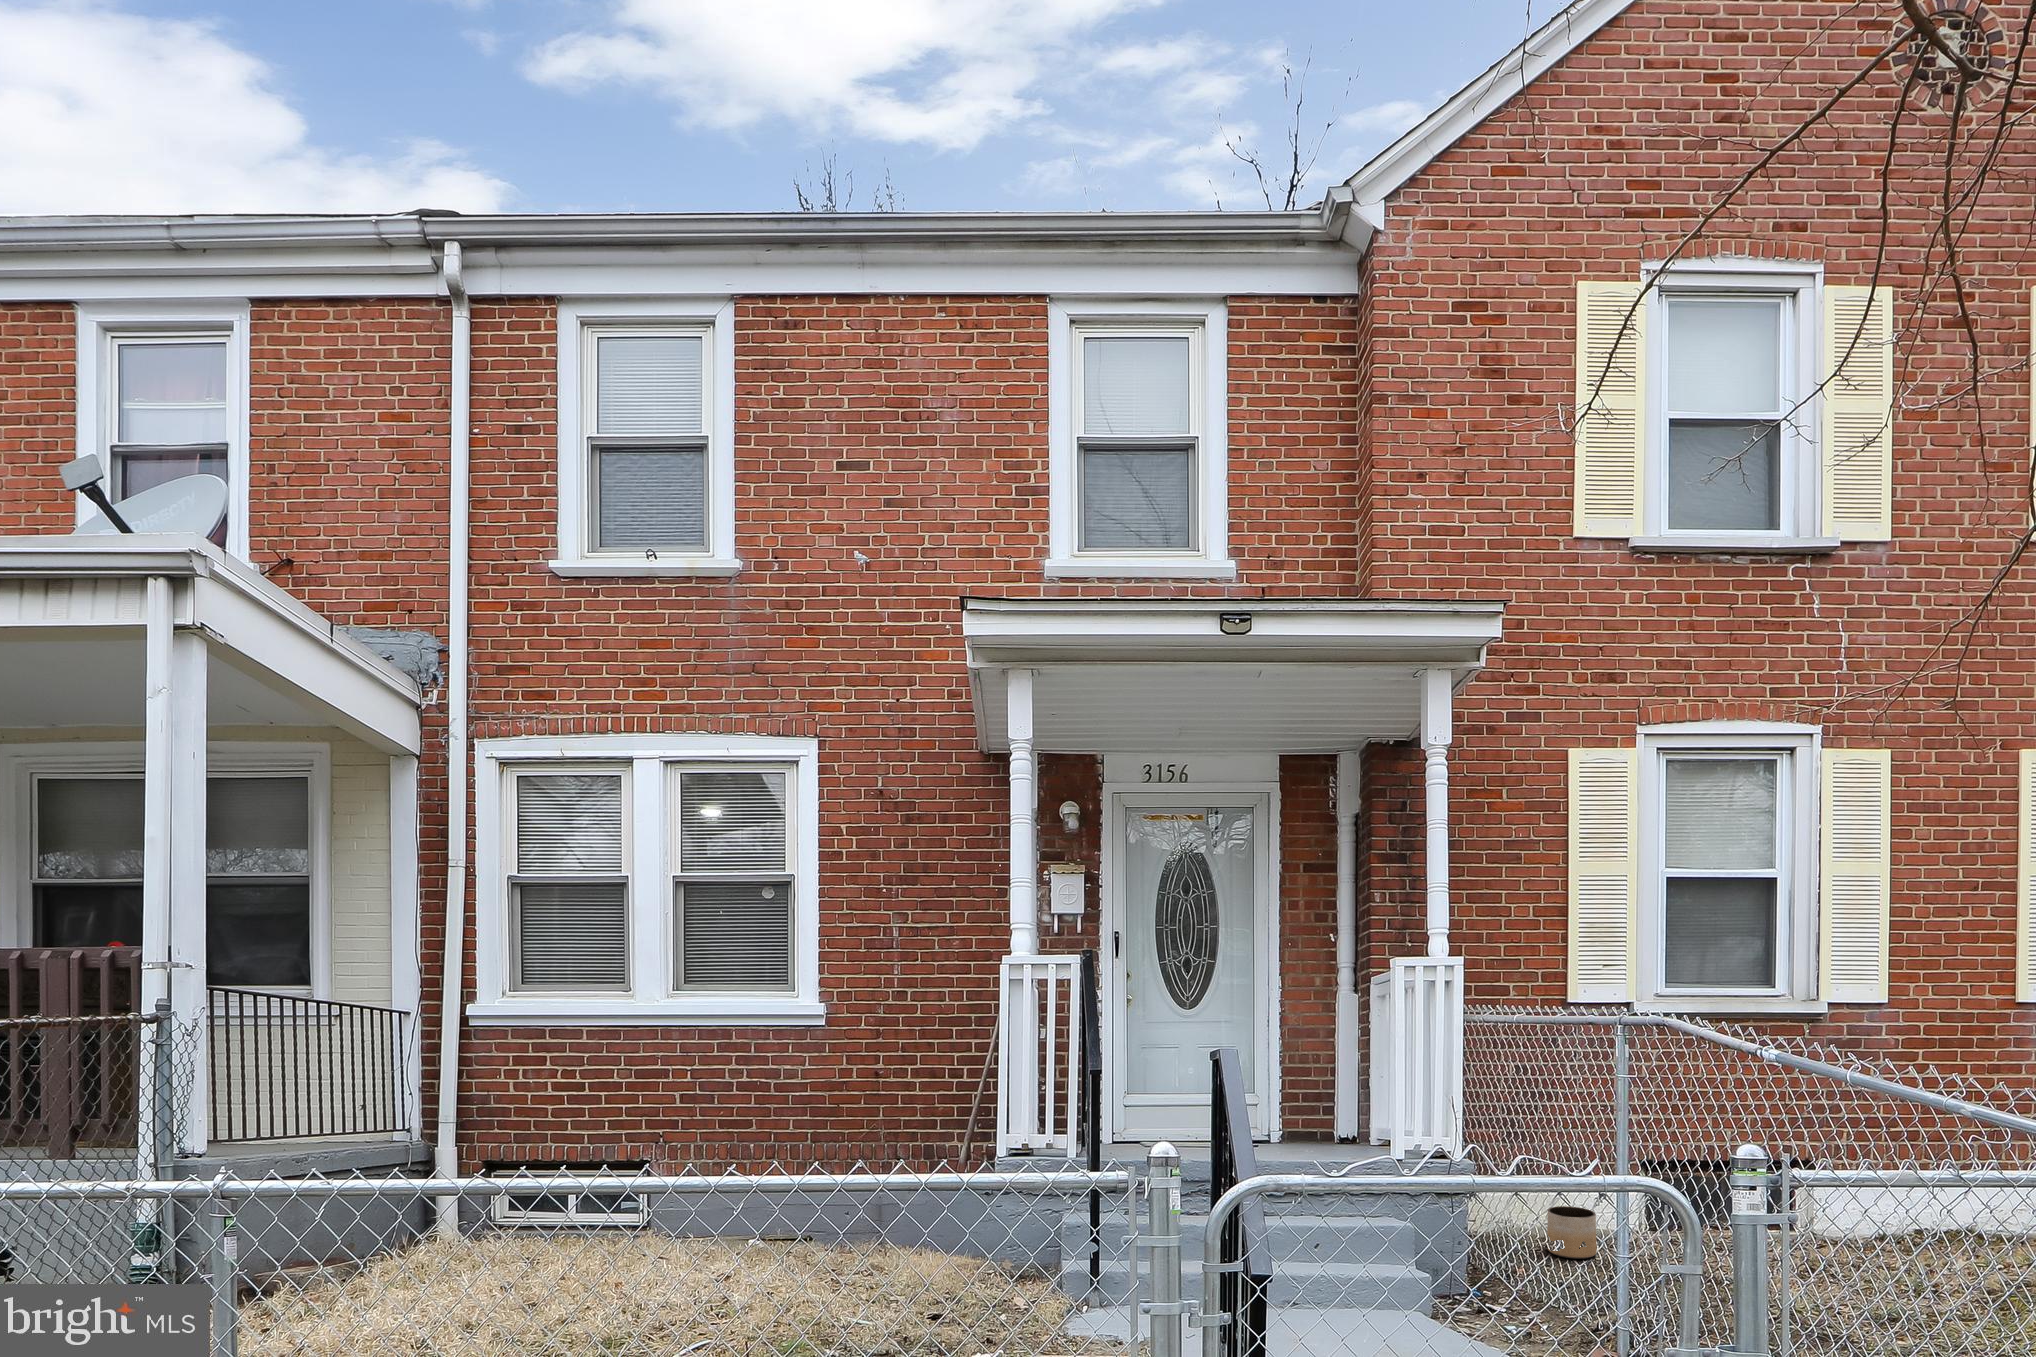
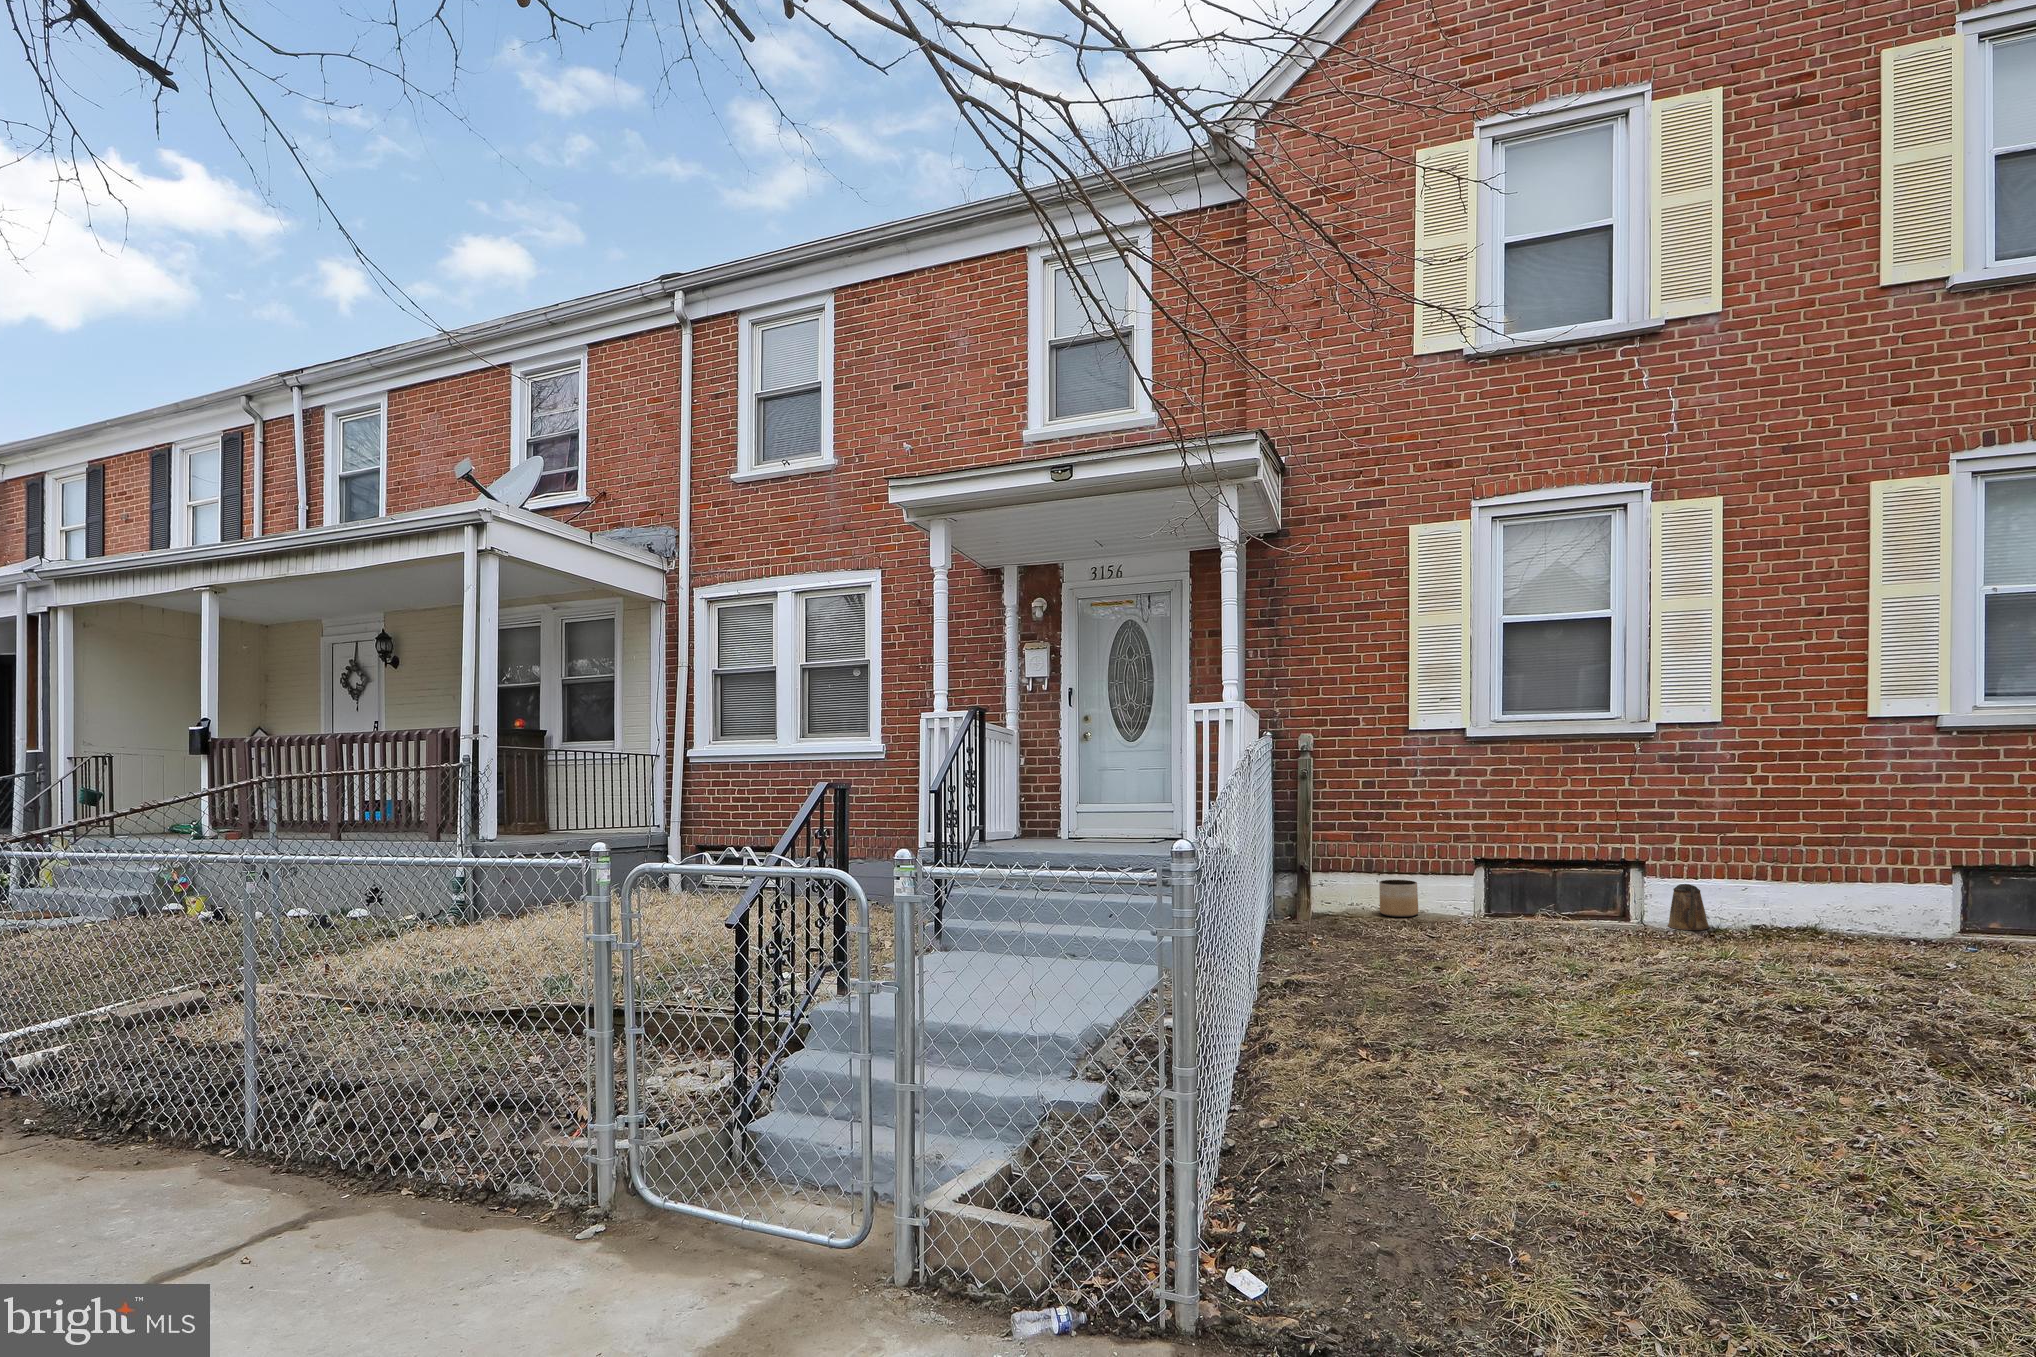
watering can: none [1856,1195,1918,1251] -> present [1668,884,1710,930]

